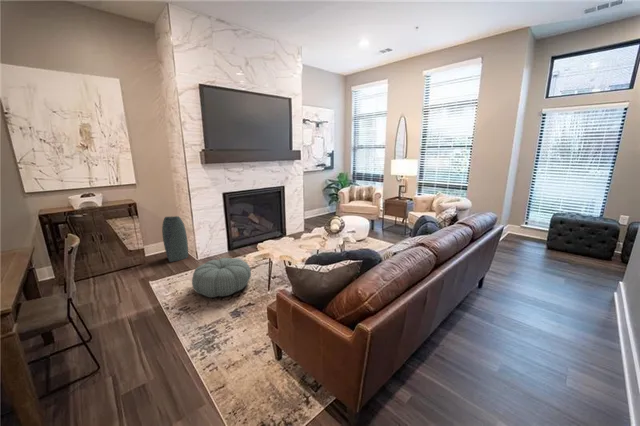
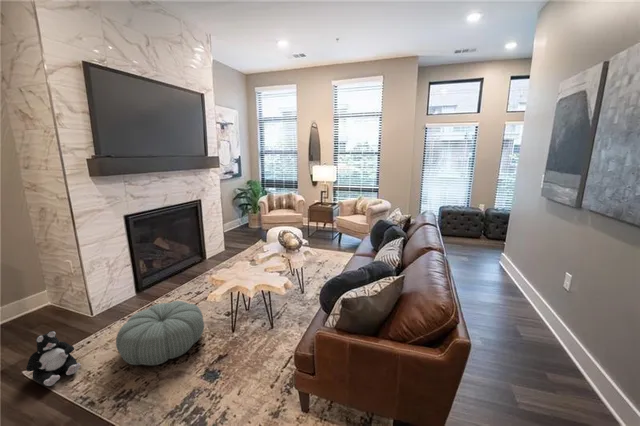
air purifier: present [162,216,188,262] -> none [17,258,71,331]
plush toy: none [149,260,174,292] -> present [26,331,81,386]

